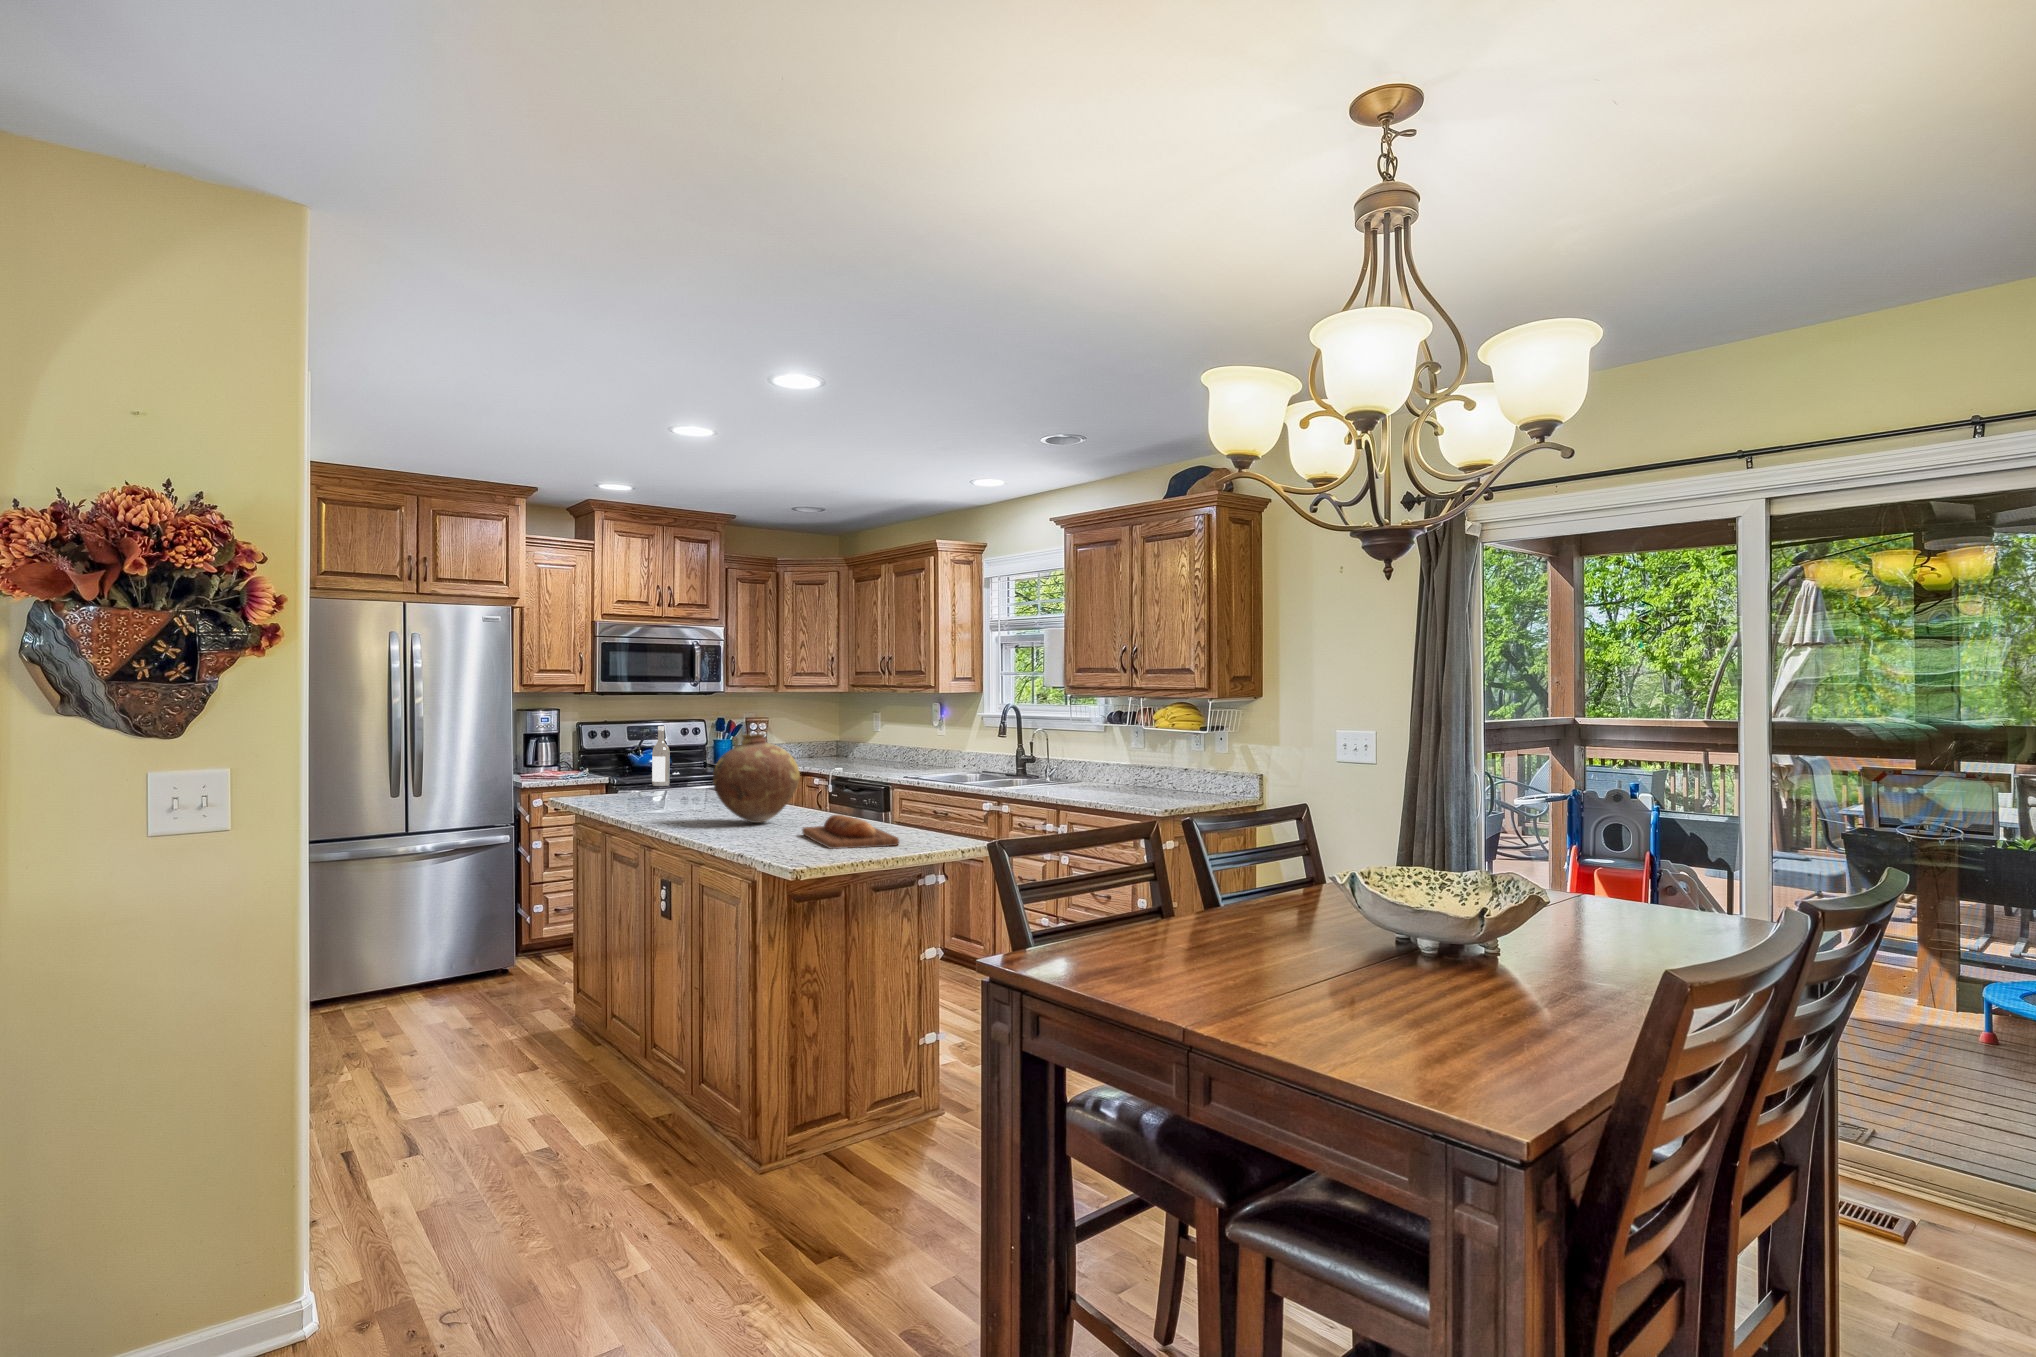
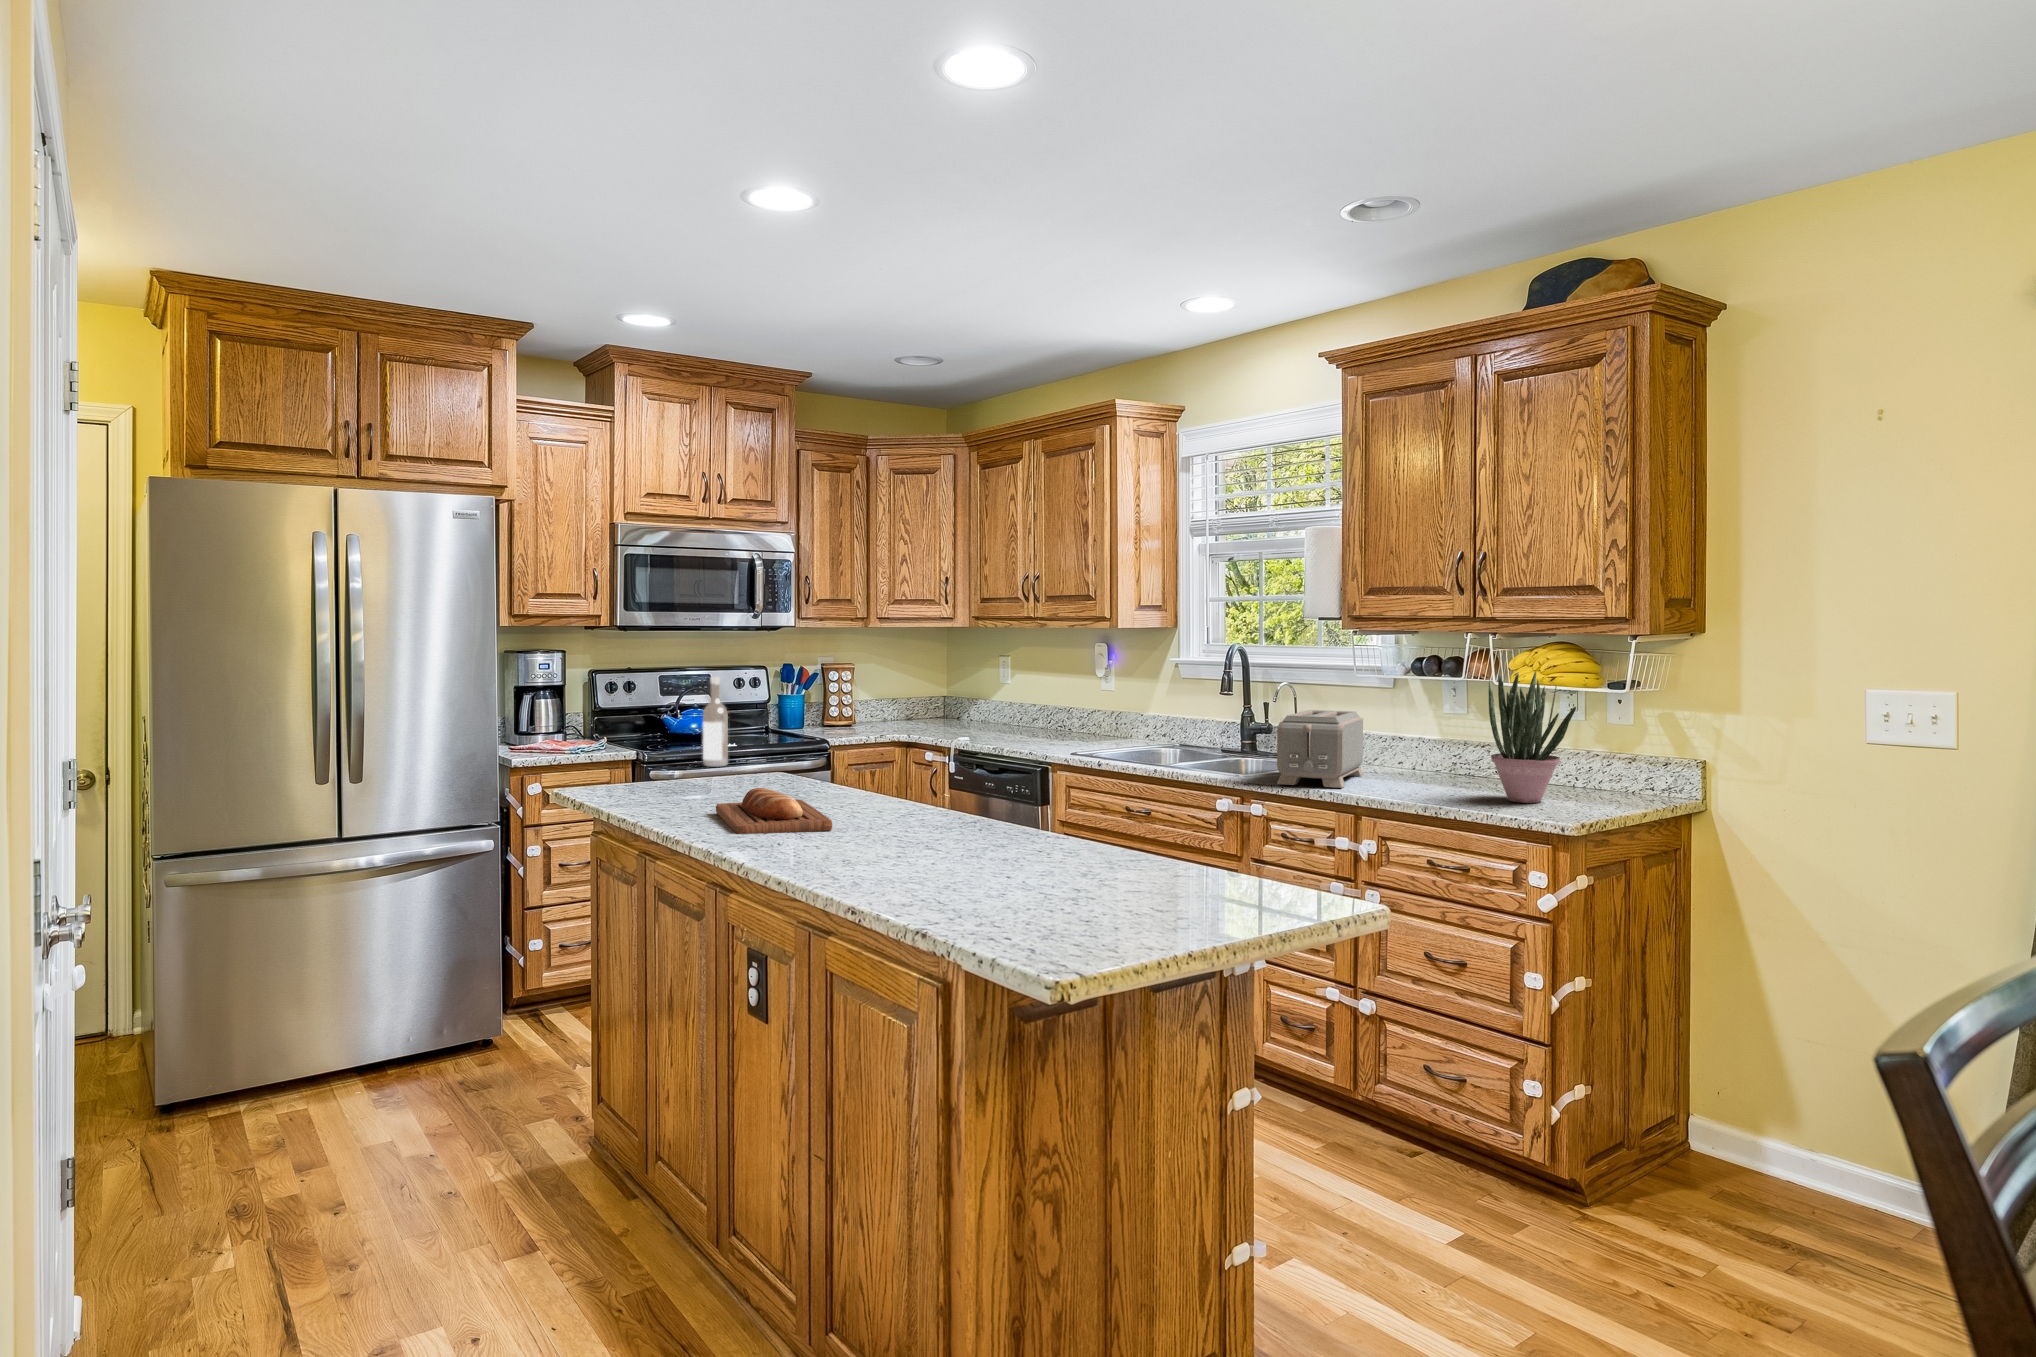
potted plant: none [1137,719,1190,800] -> present [1489,671,1576,803]
vase: present [713,733,800,823] -> none [835,693,982,850]
toaster: none [1023,745,1085,794] -> present [1277,710,1364,788]
bread loaf: present [802,815,899,849] -> present [716,788,832,834]

